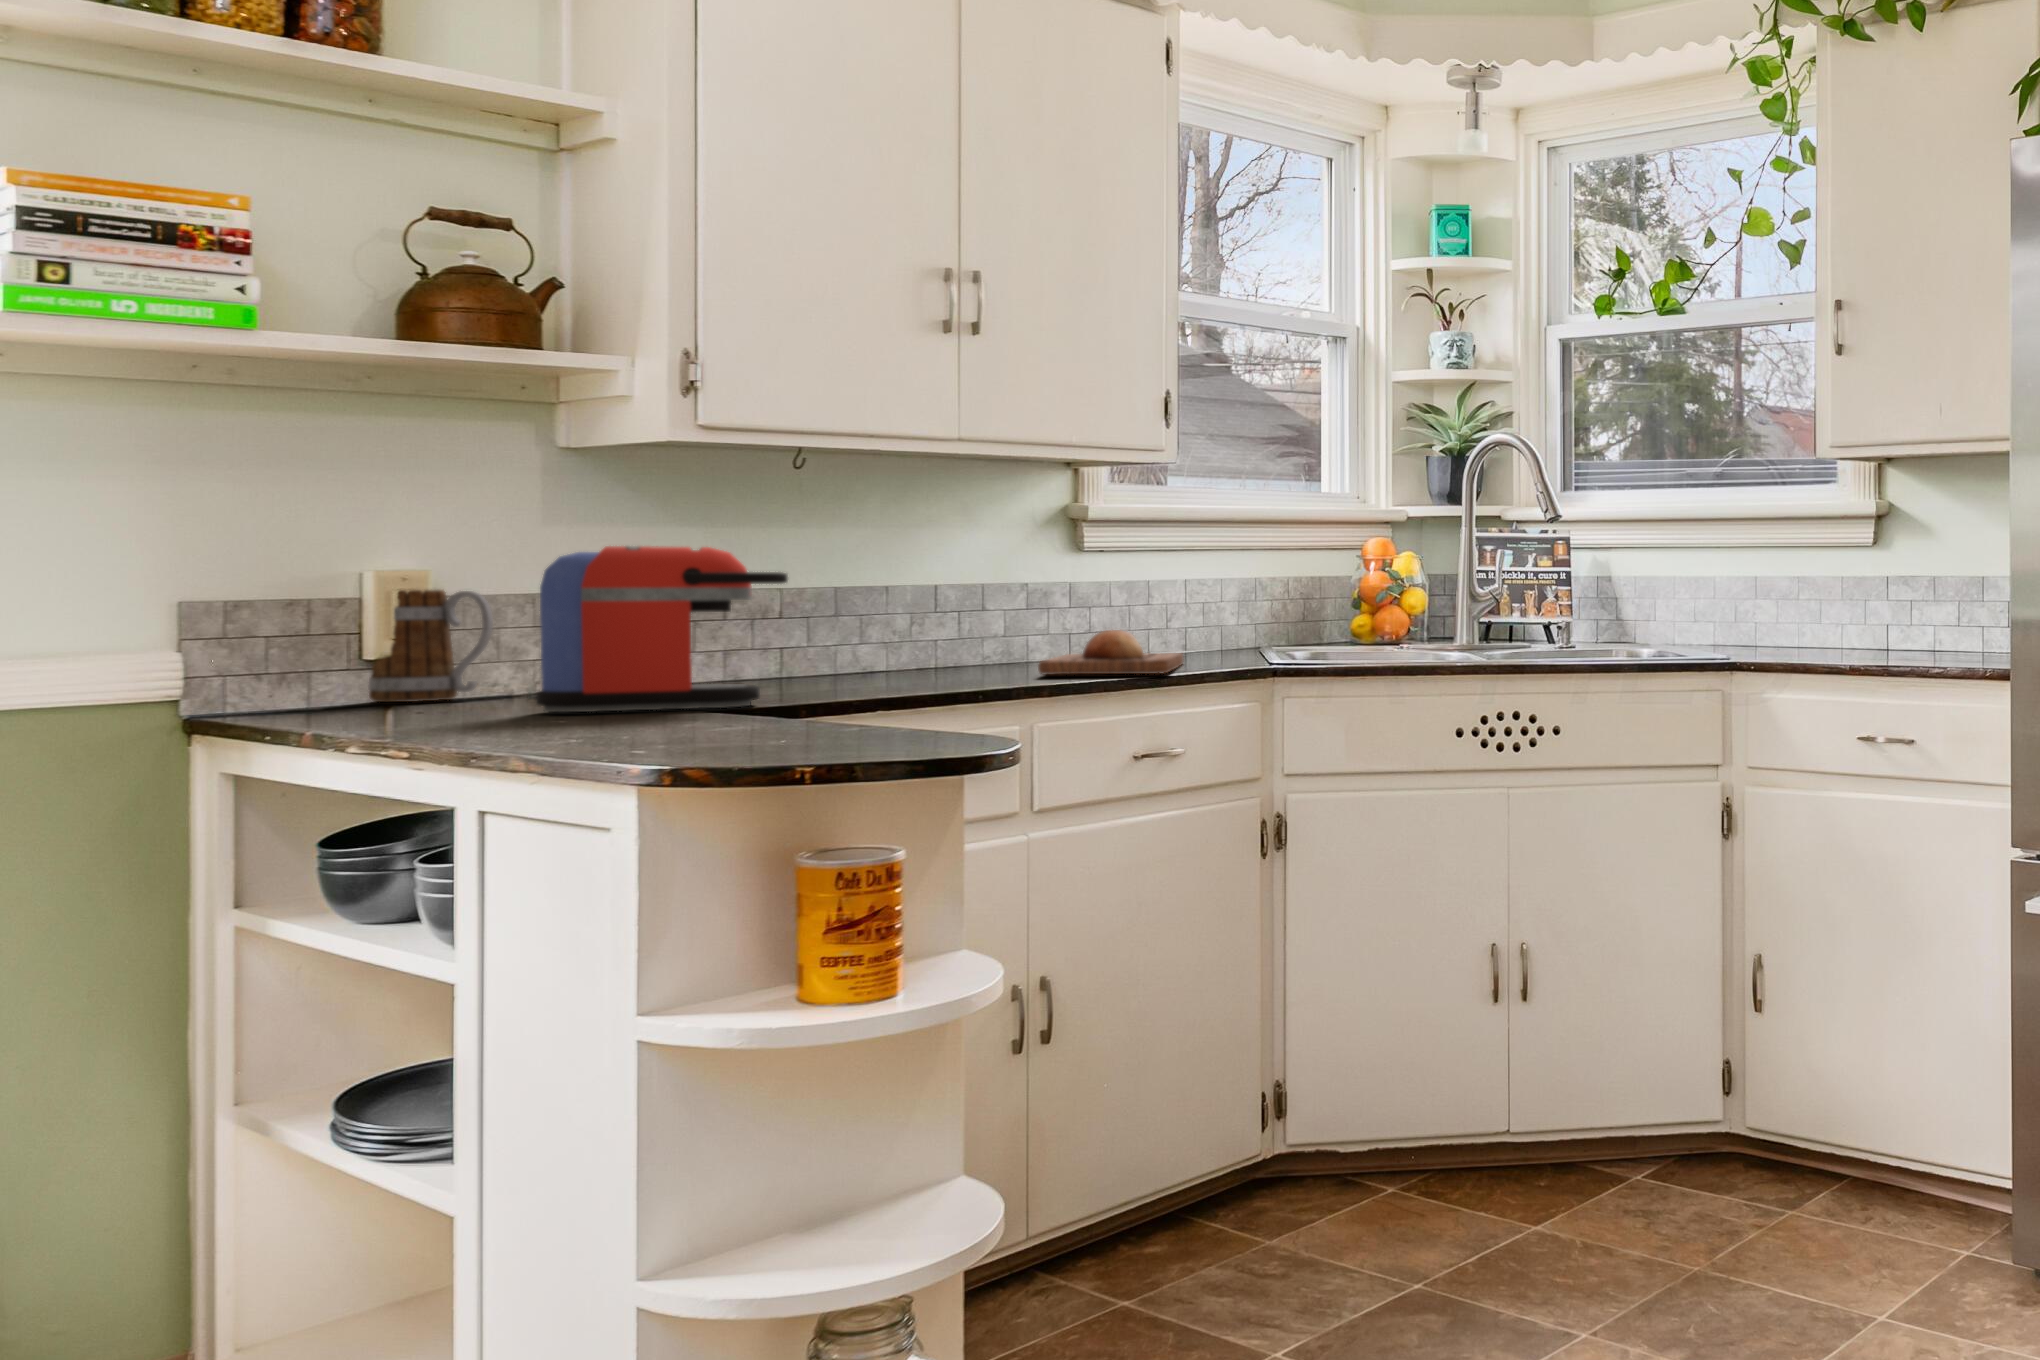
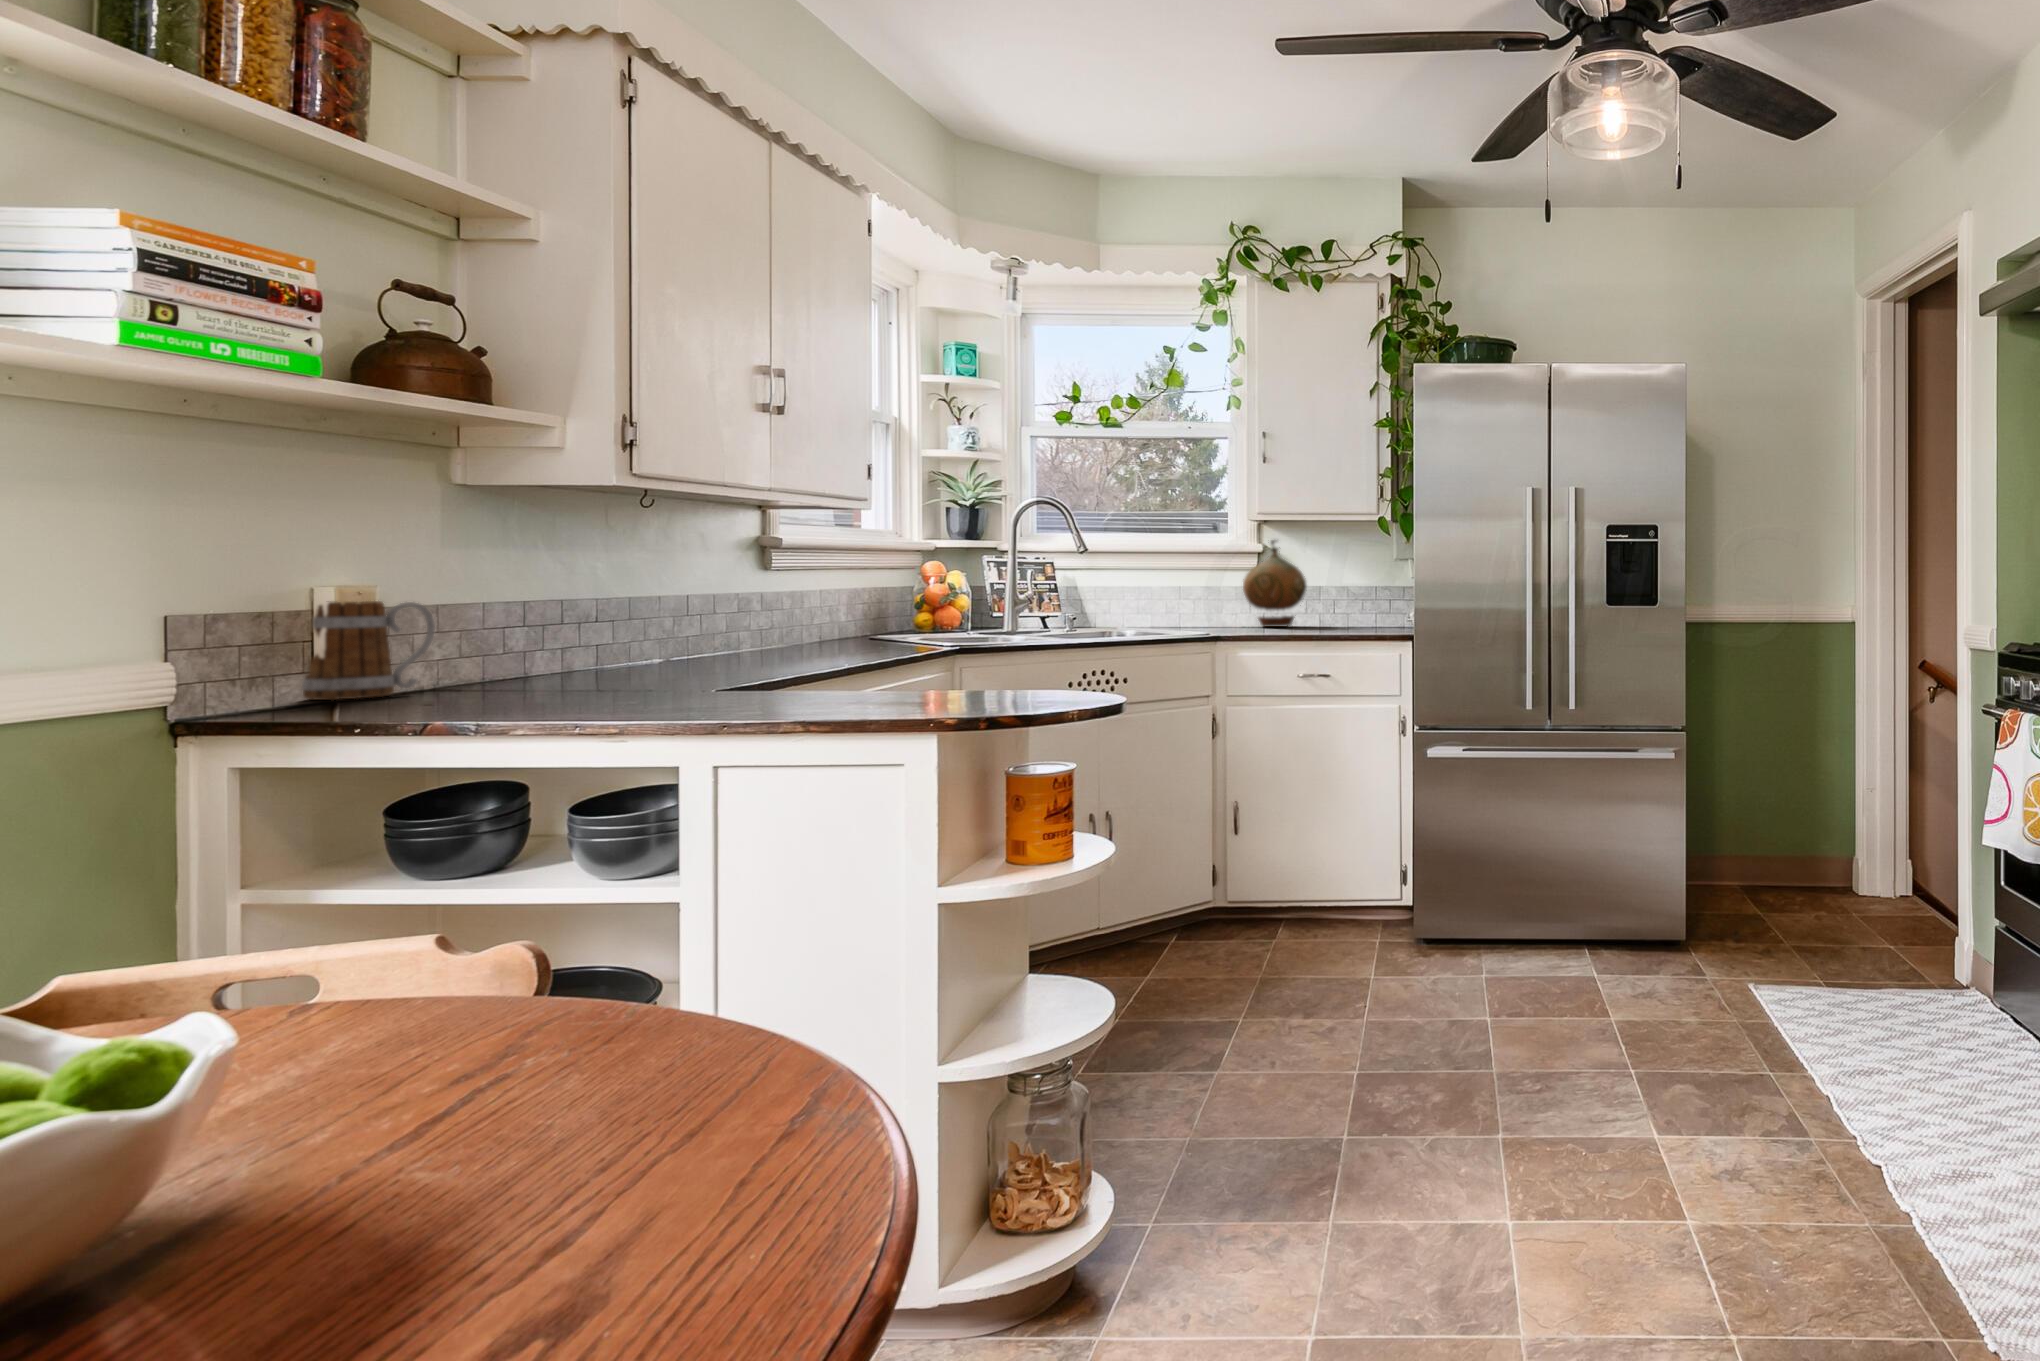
ceramic jug: none [1837,492,1951,647] -> present [1243,540,1306,627]
coffee maker: present [536,546,788,712] -> none [568,567,761,697]
bread loaf: present [1038,630,1184,674] -> none [793,626,930,658]

